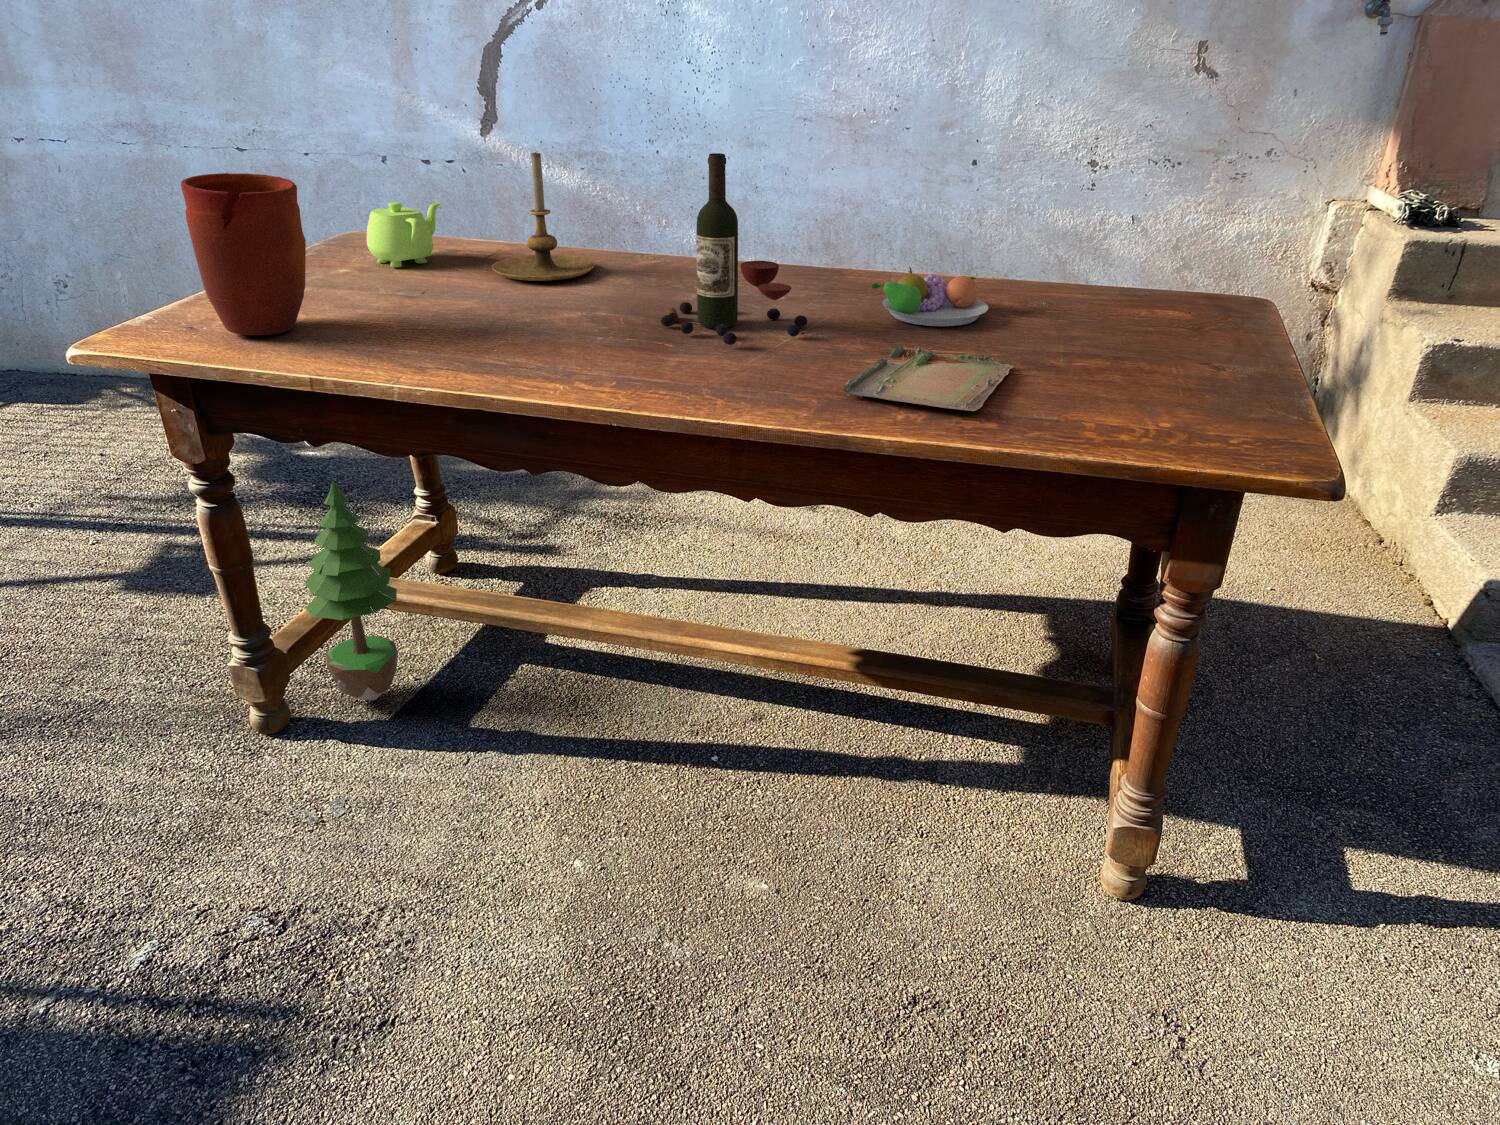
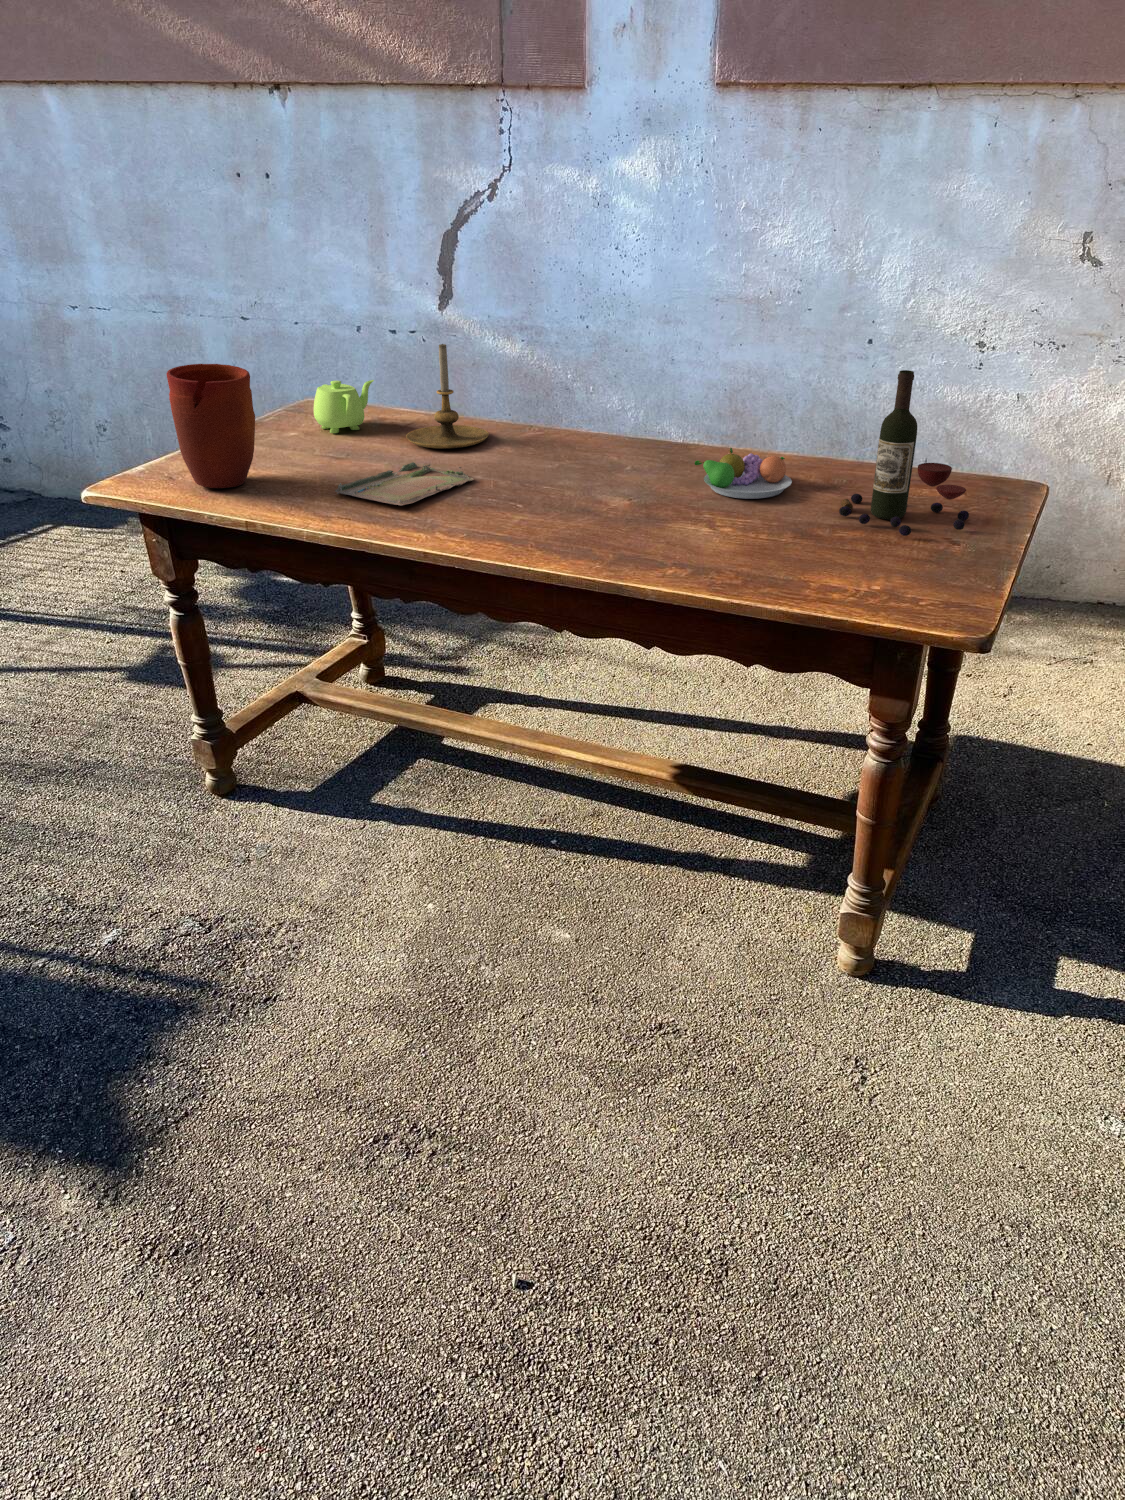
wine bottle: present [661,153,807,345] -> present [839,370,969,536]
tray: present [843,345,1014,411] -> present [335,462,473,506]
potted tree: present [305,481,398,701] -> none [249,601,320,778]

